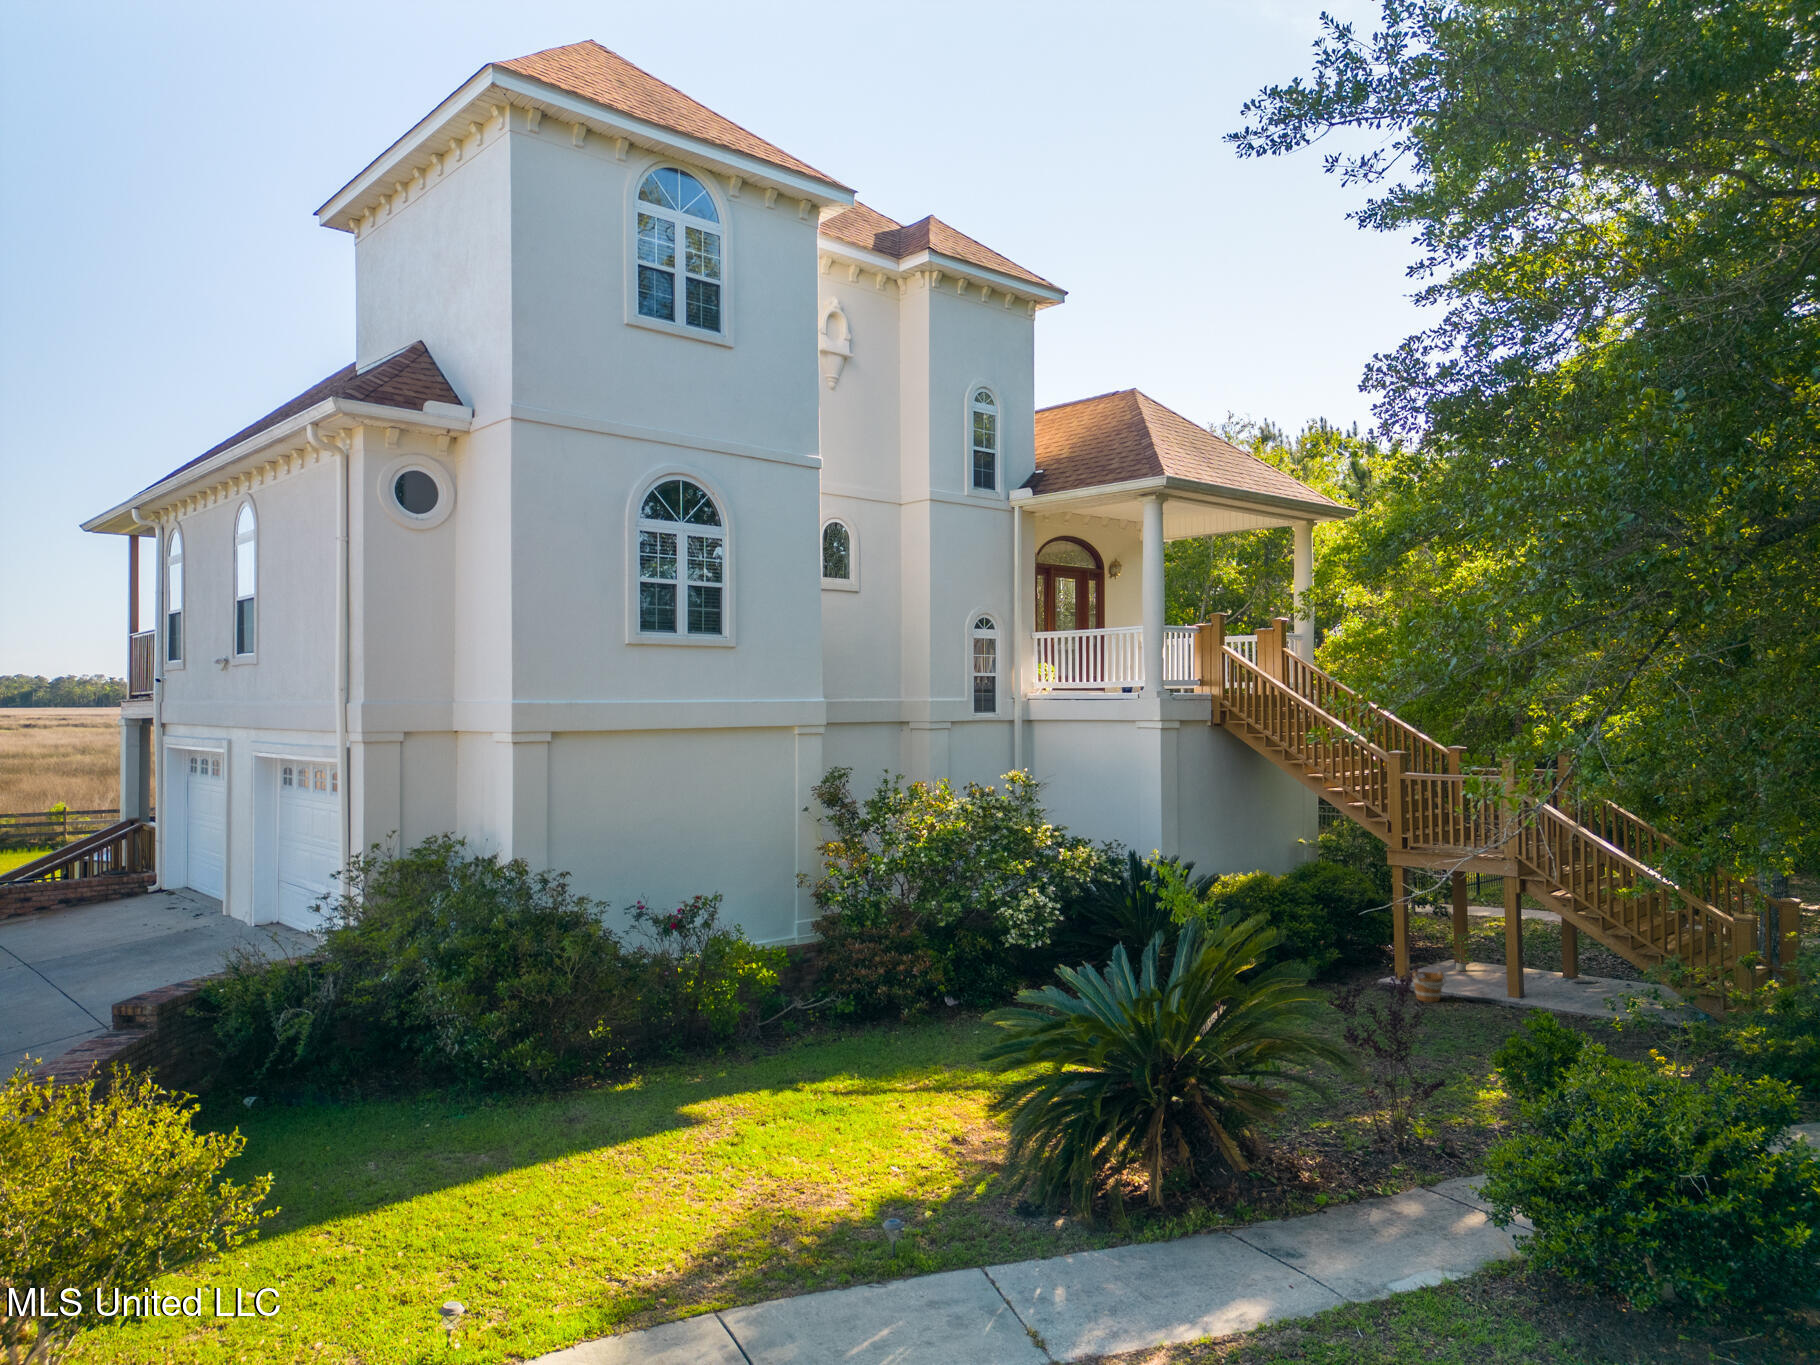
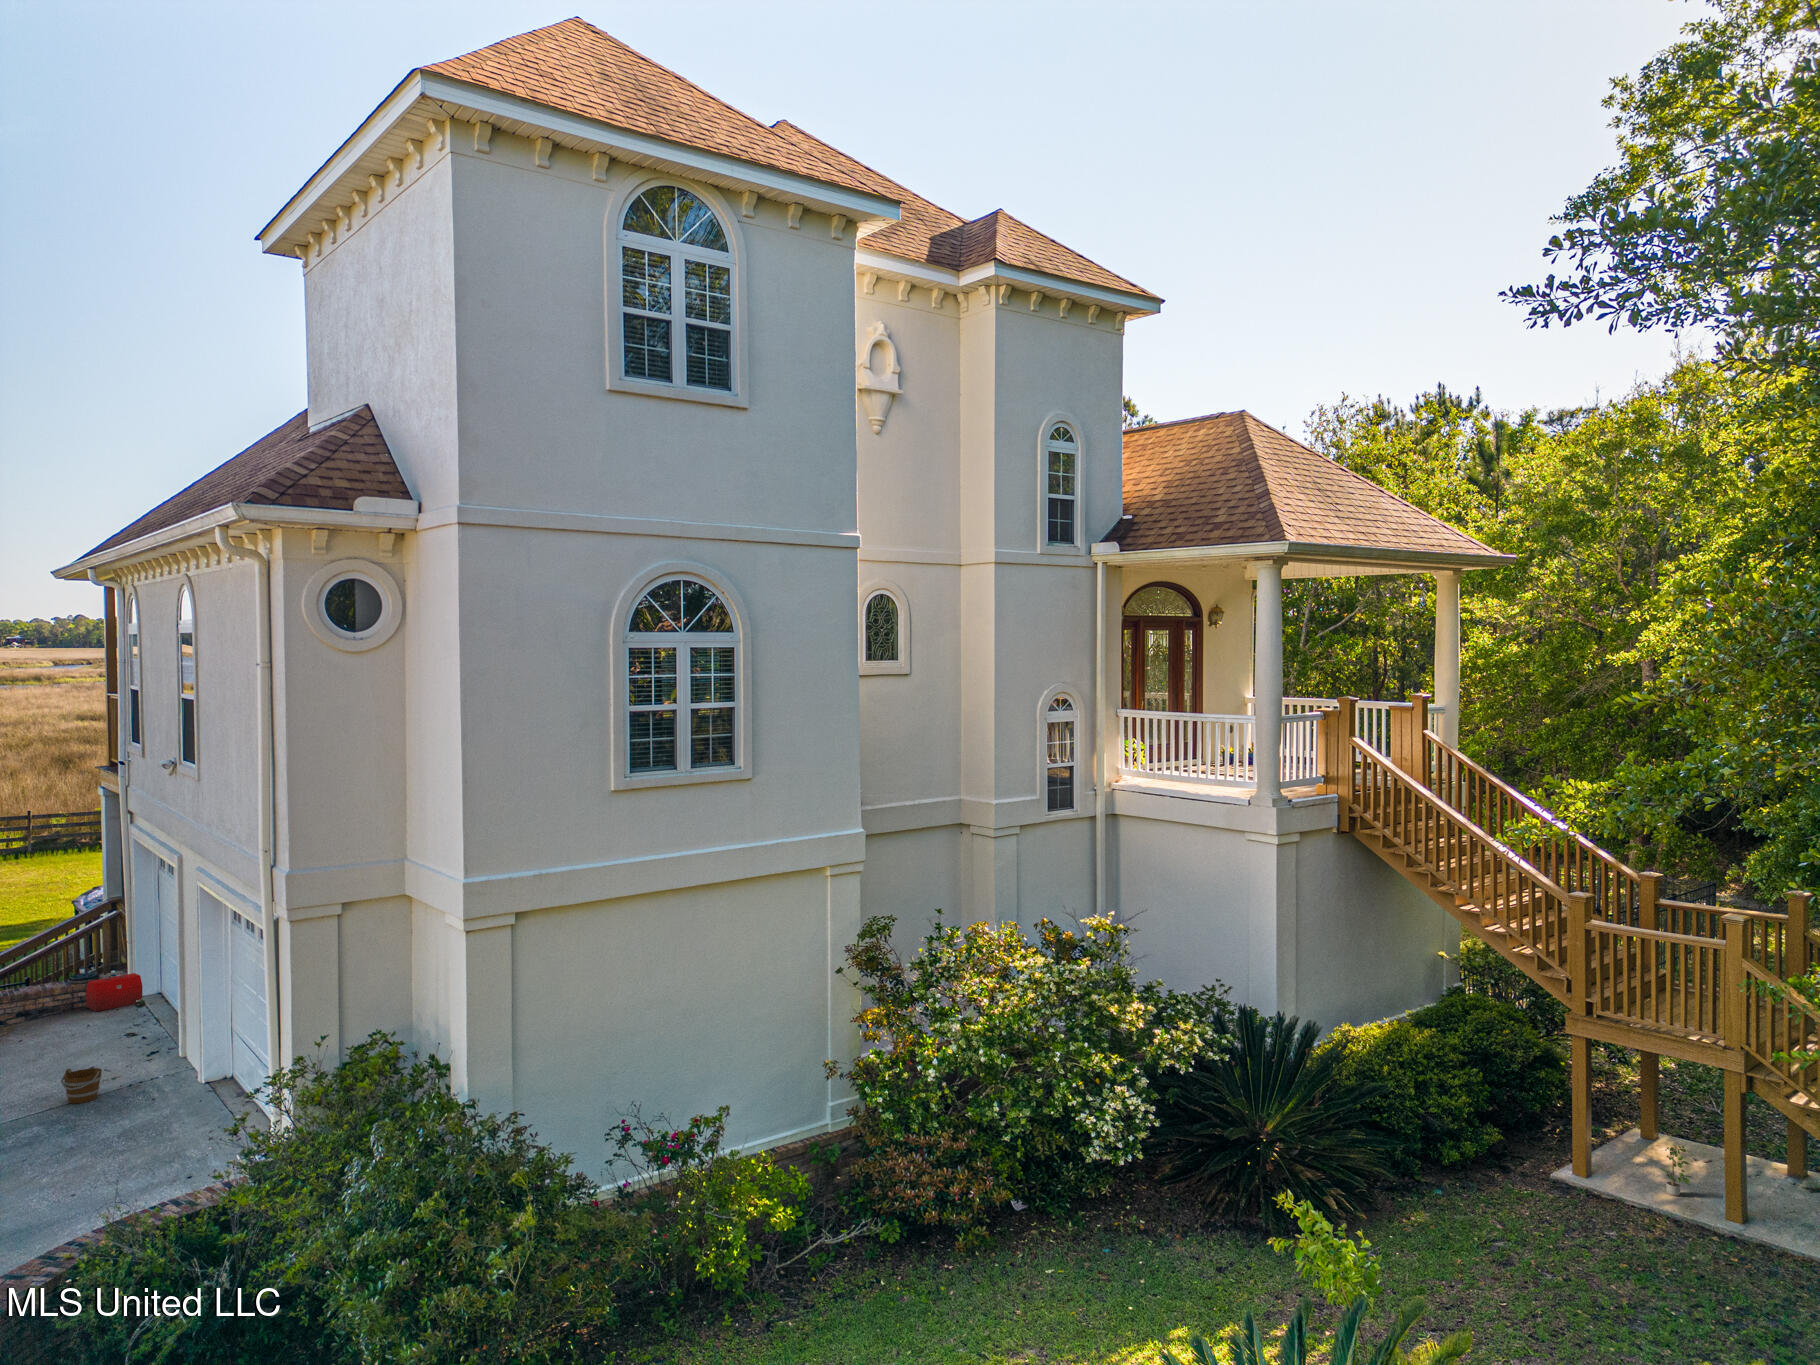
toolbox: none [125,854,175,887] -> present [86,971,142,1012]
bucket: present [1413,971,1447,1002] -> present [61,1068,102,1104]

